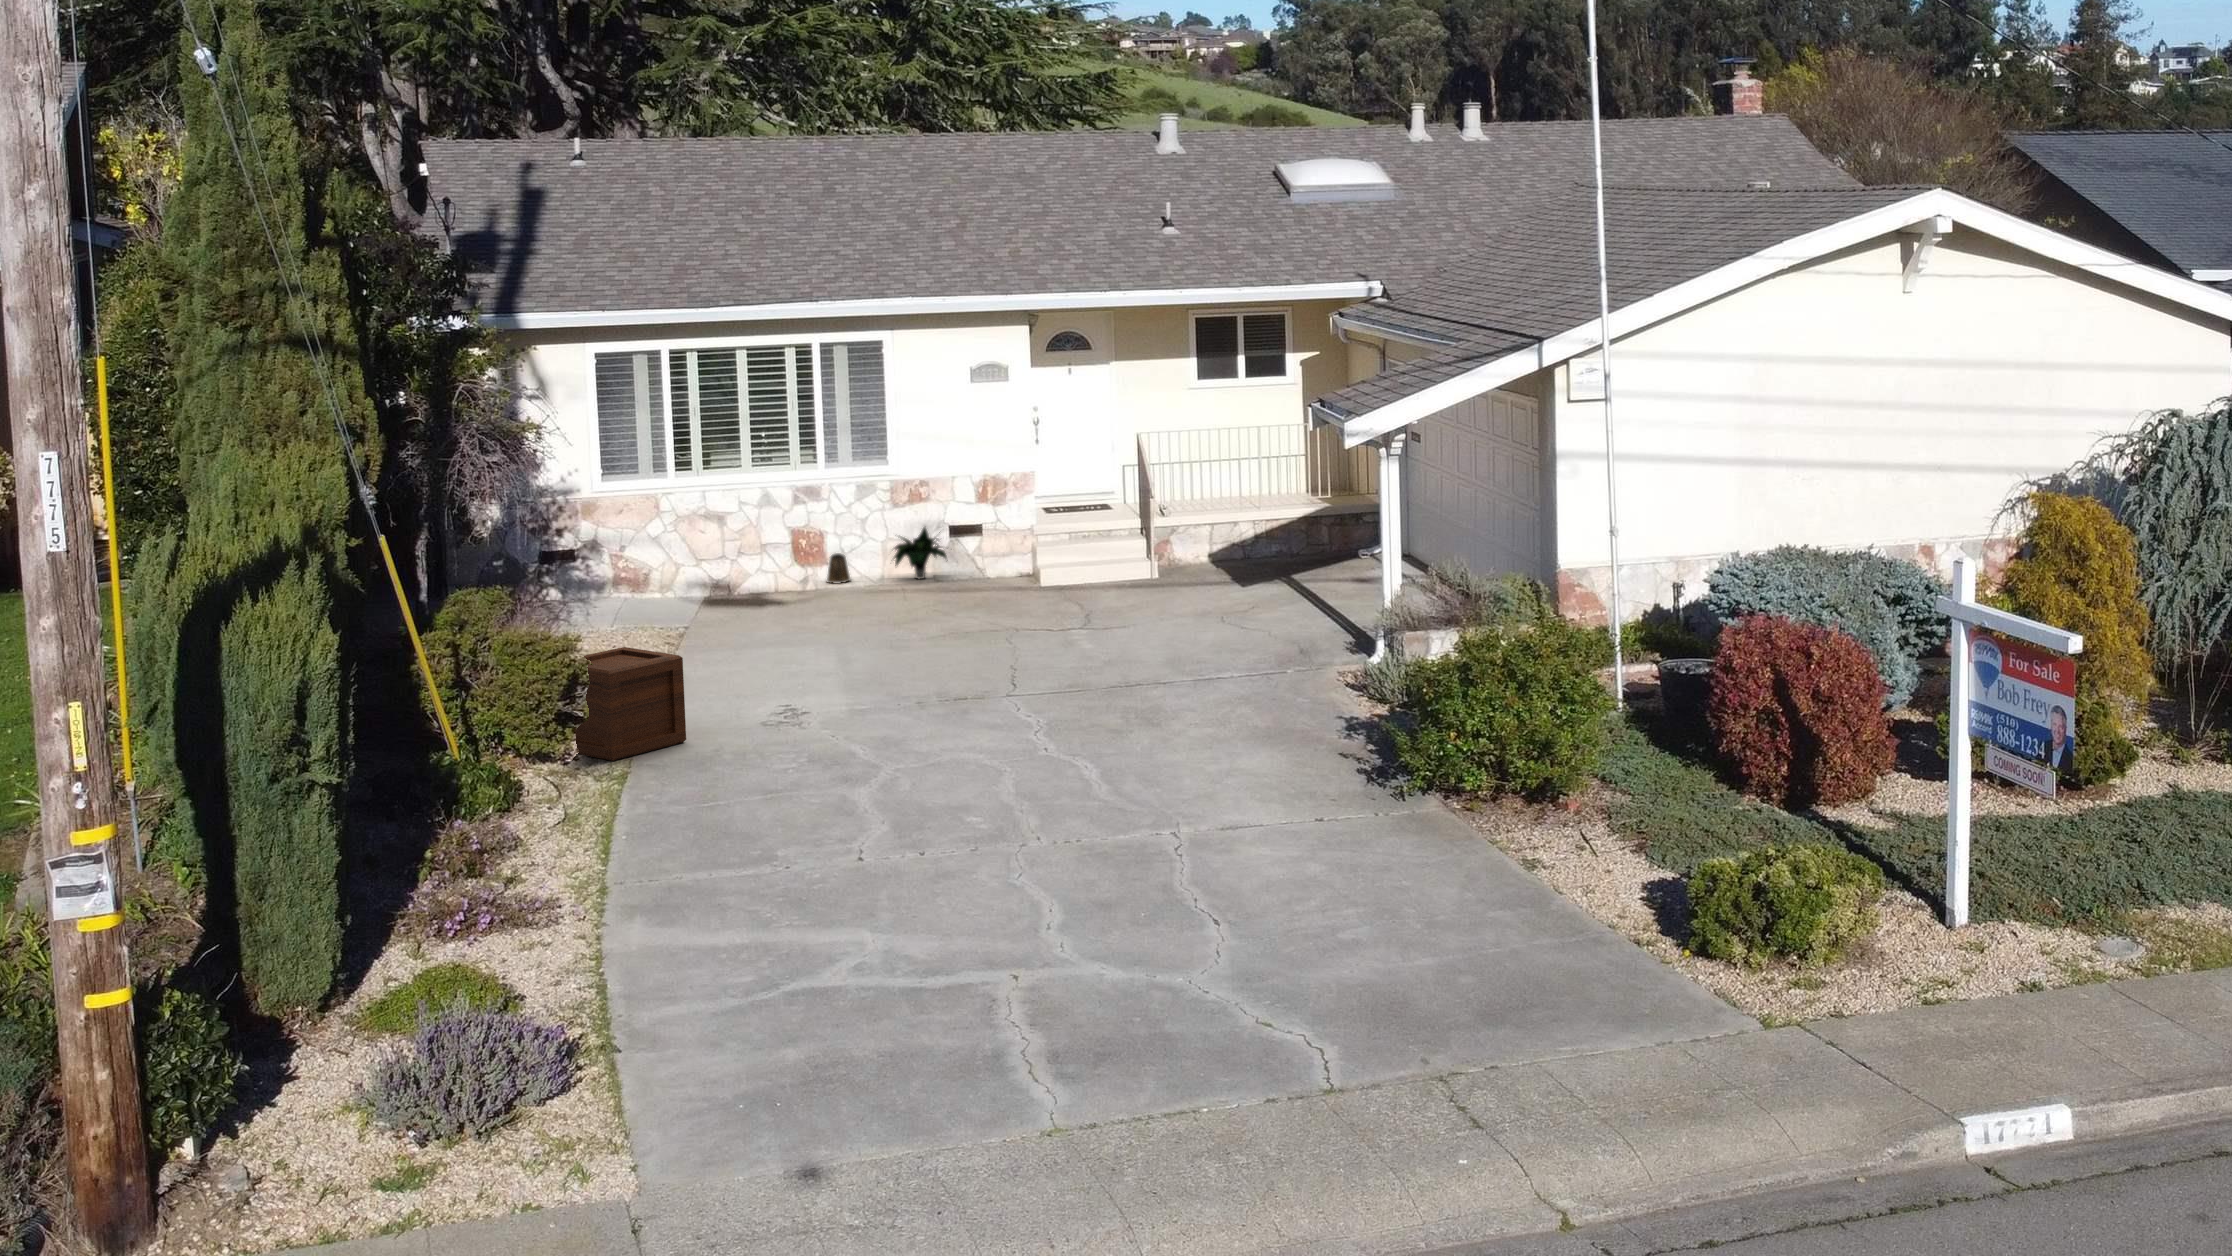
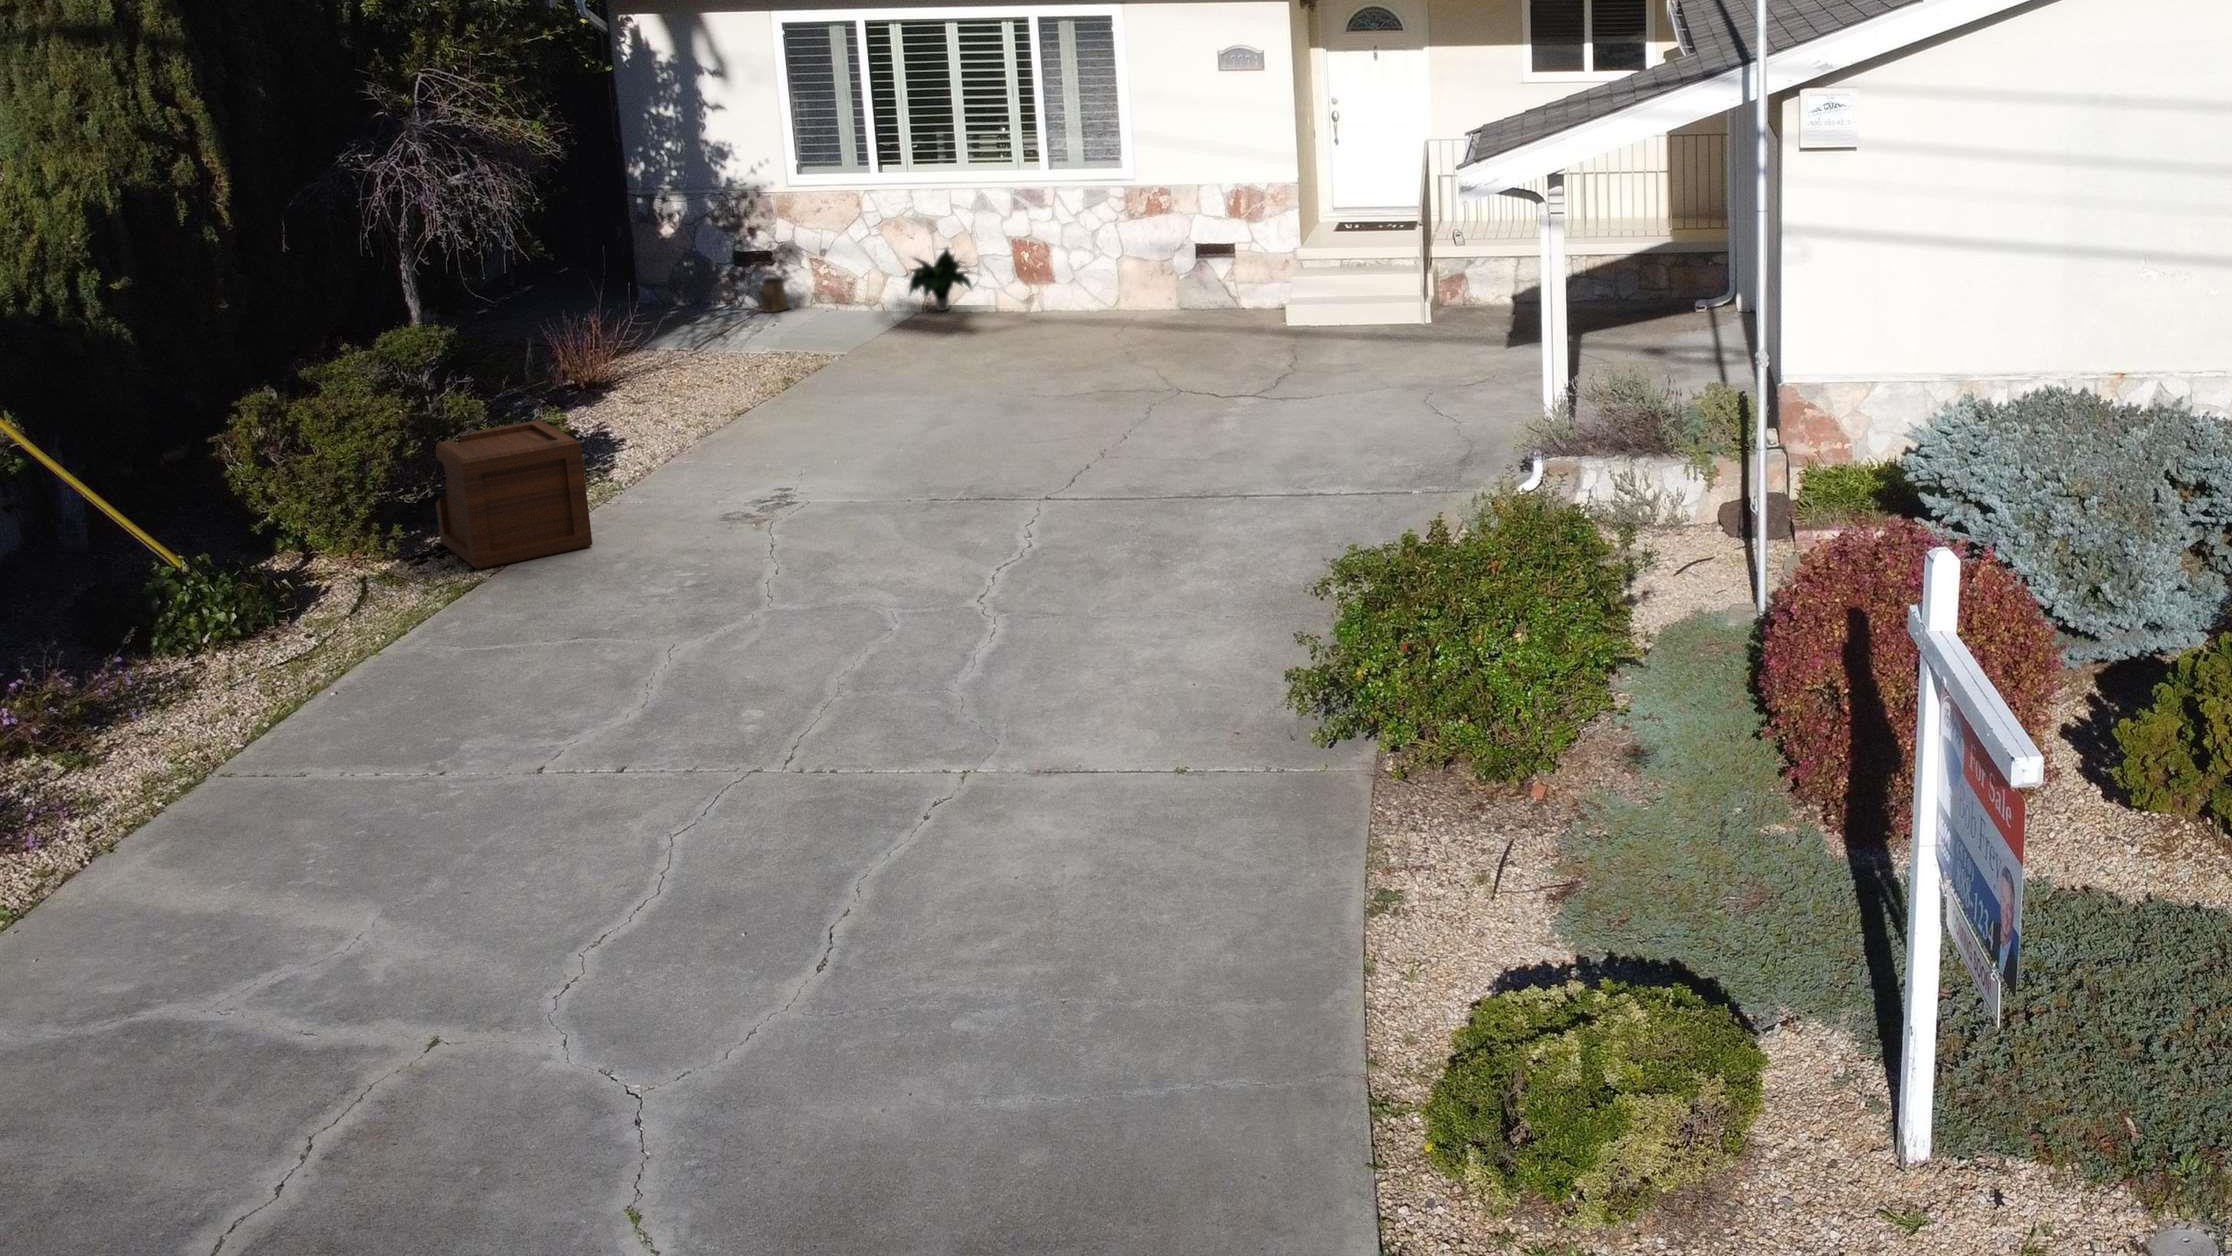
potted plant: present [894,527,947,579] -> present [909,248,972,311]
watering can: present [827,553,850,583] -> present [755,276,789,312]

